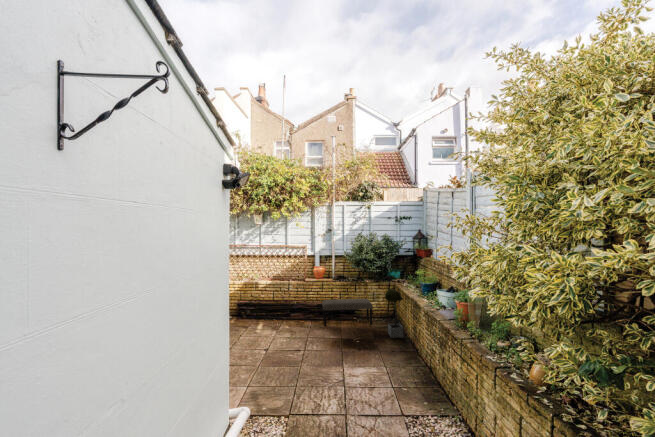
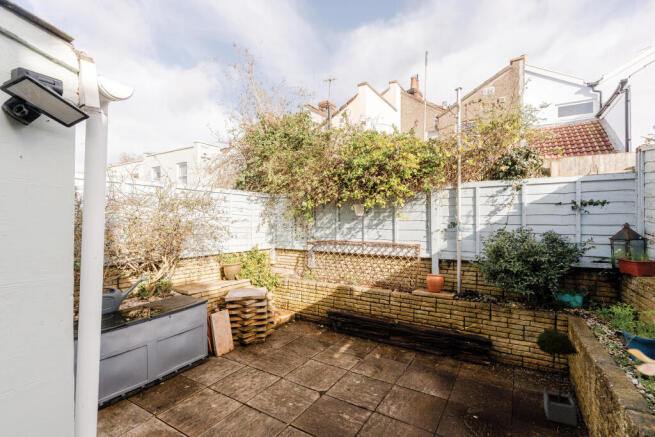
bench: present [322,299,373,326] -> none [432,326,518,380]

